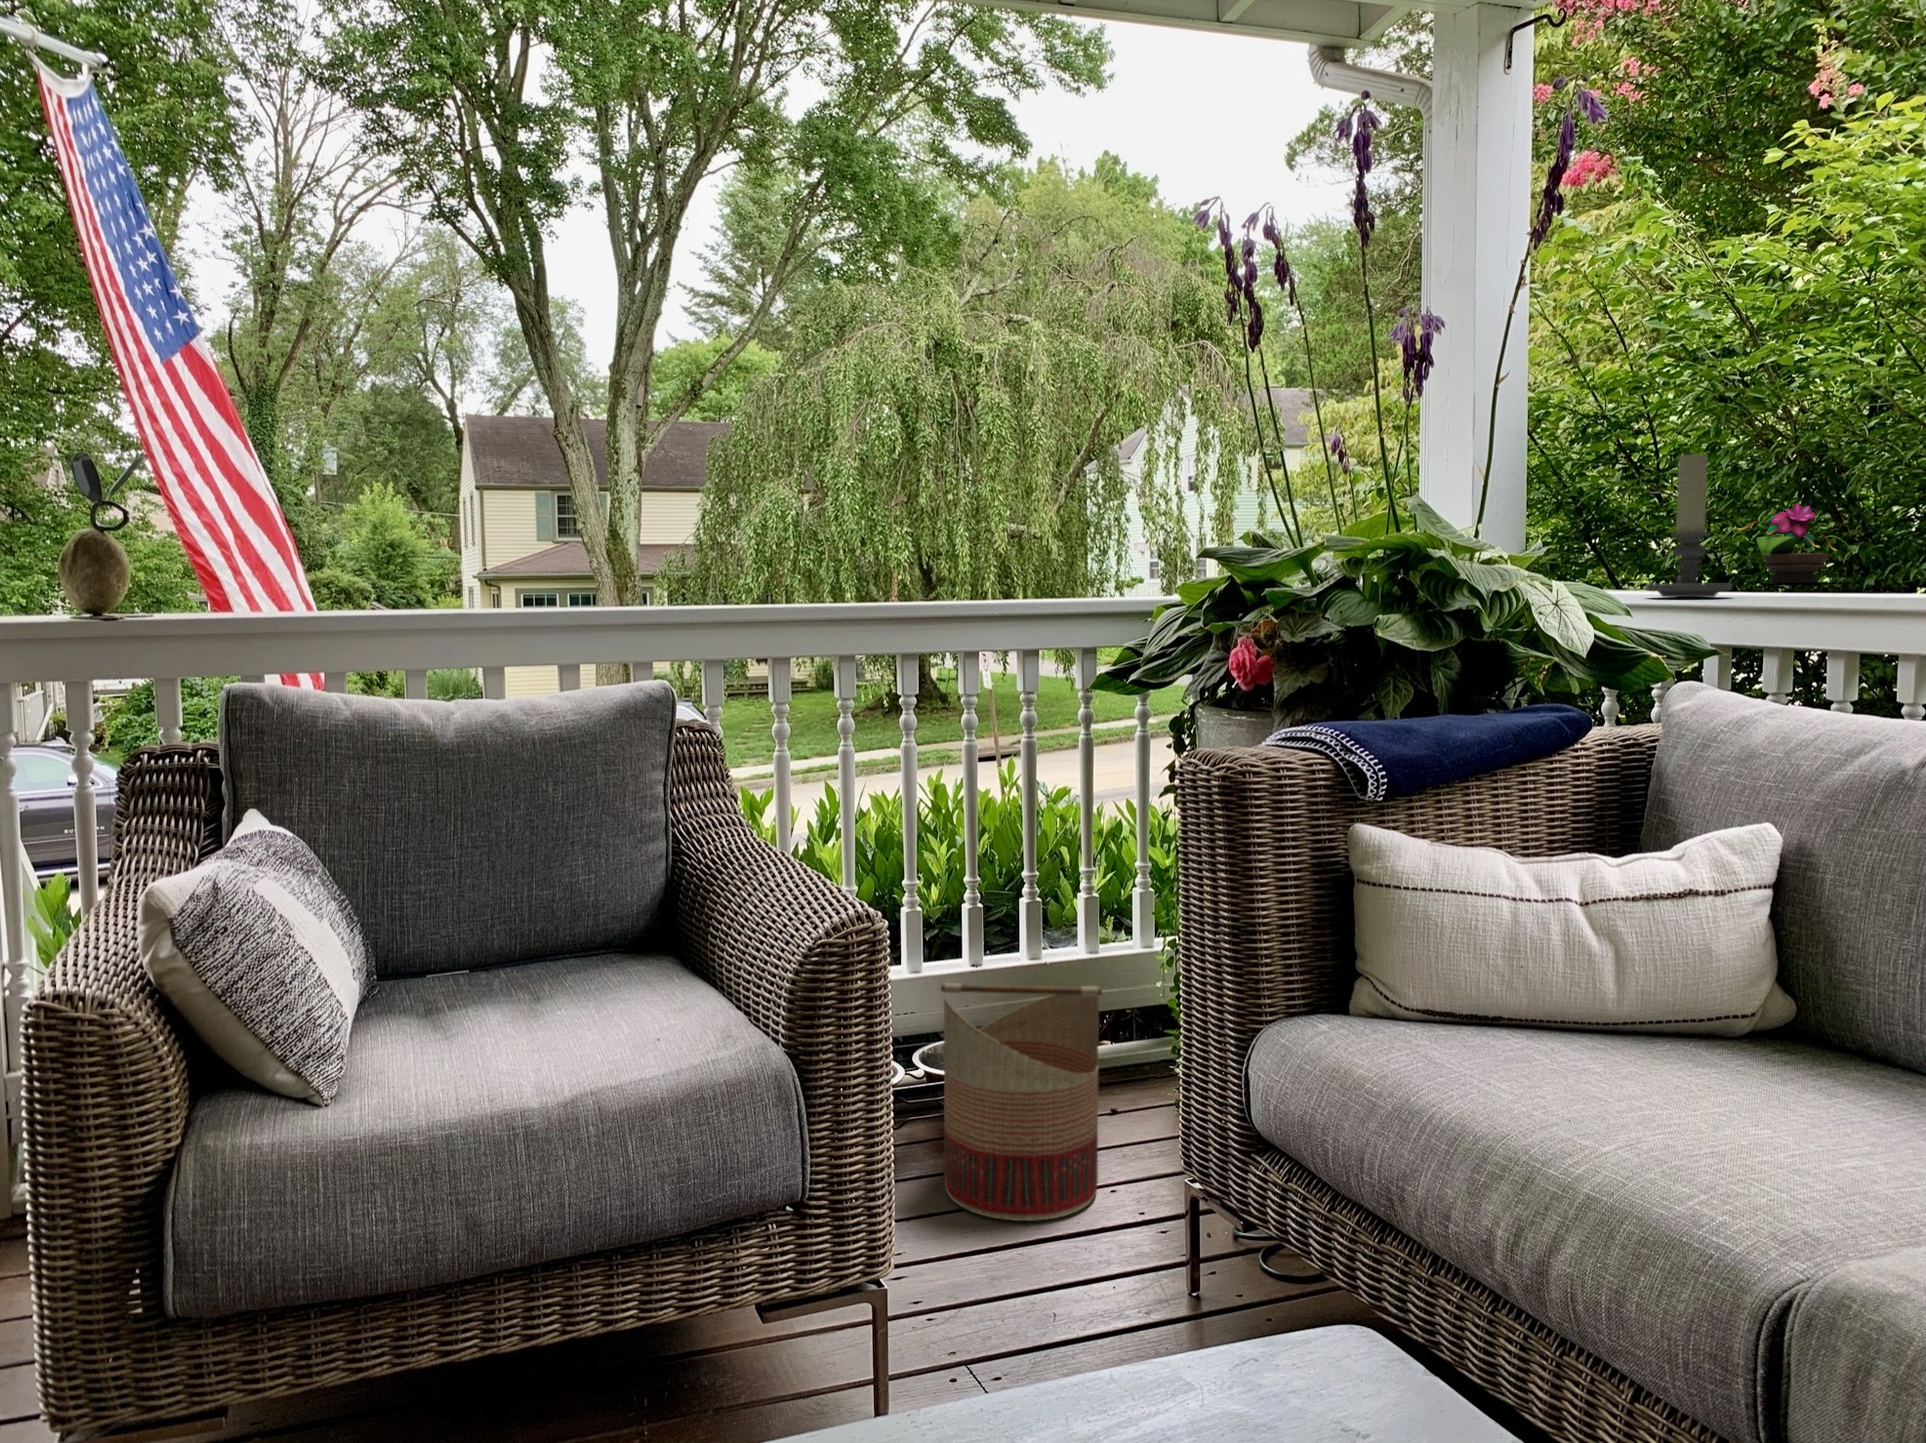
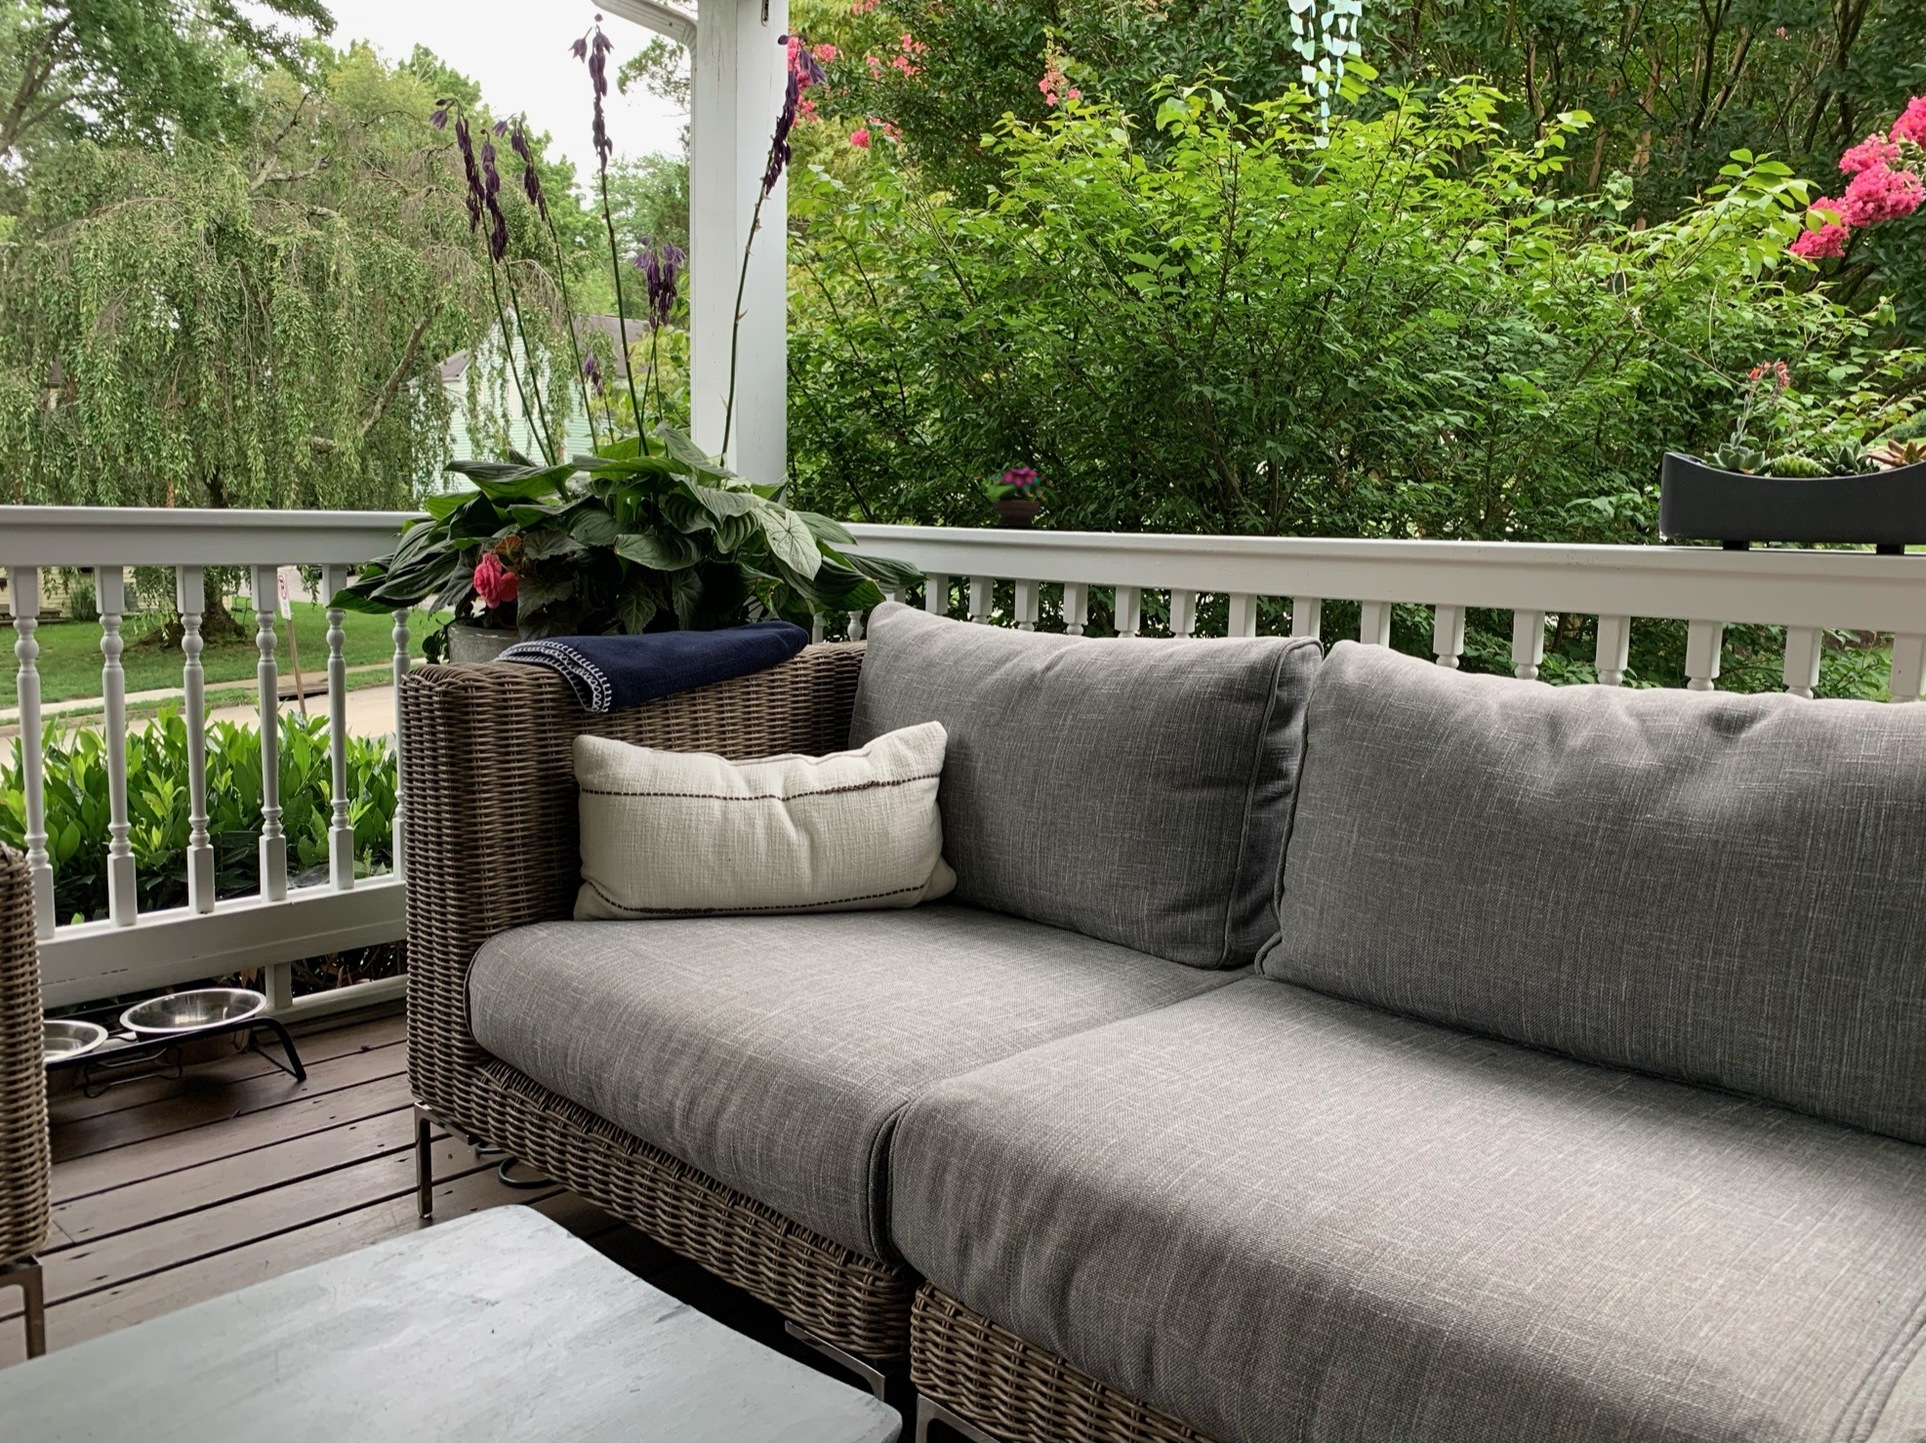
candle holder: present [1646,454,1732,597] -> none [883,403,951,533]
basket: present [941,983,1102,1221] -> none [141,919,339,1178]

